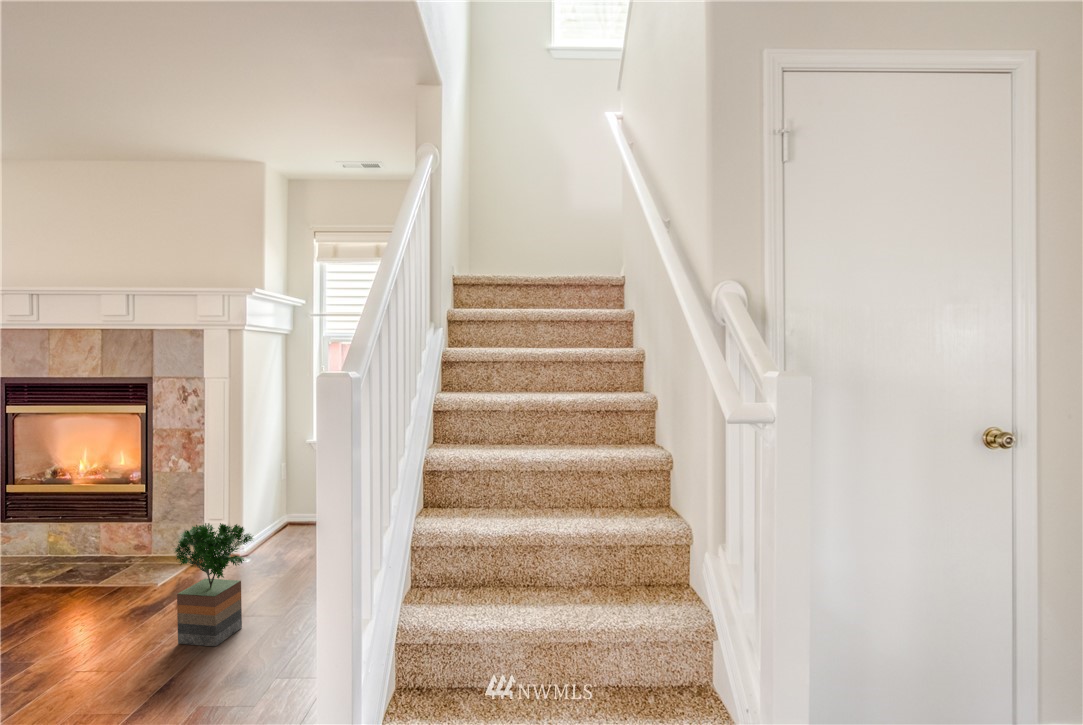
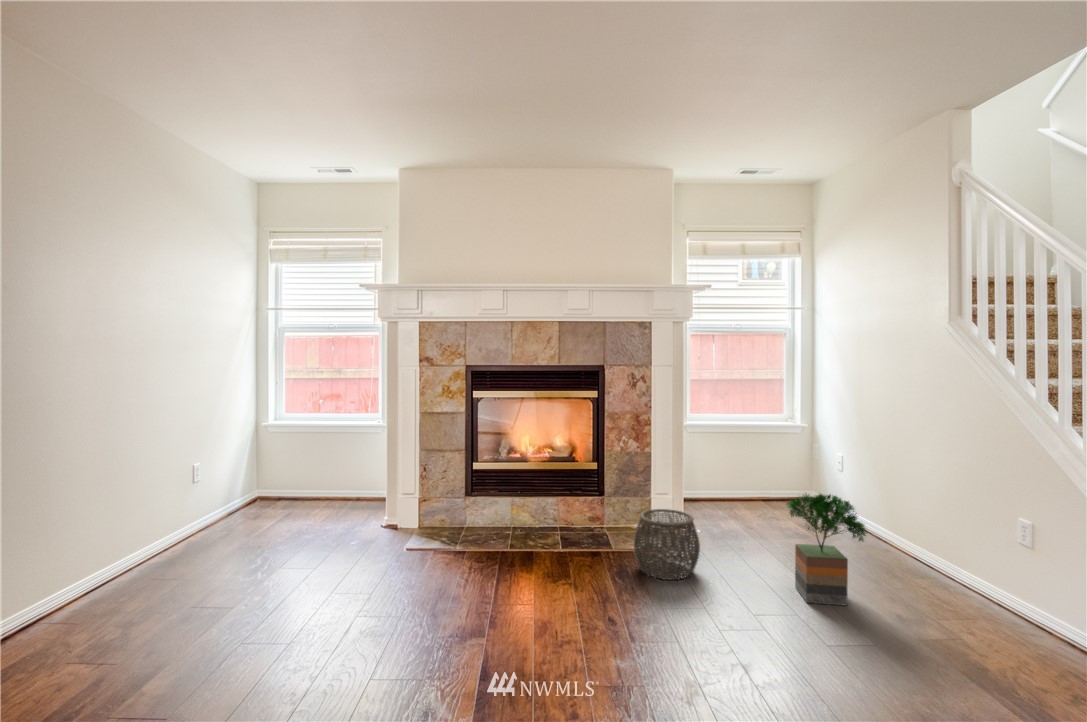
woven basket: none [58,539,145,619] -> present [634,509,700,580]

